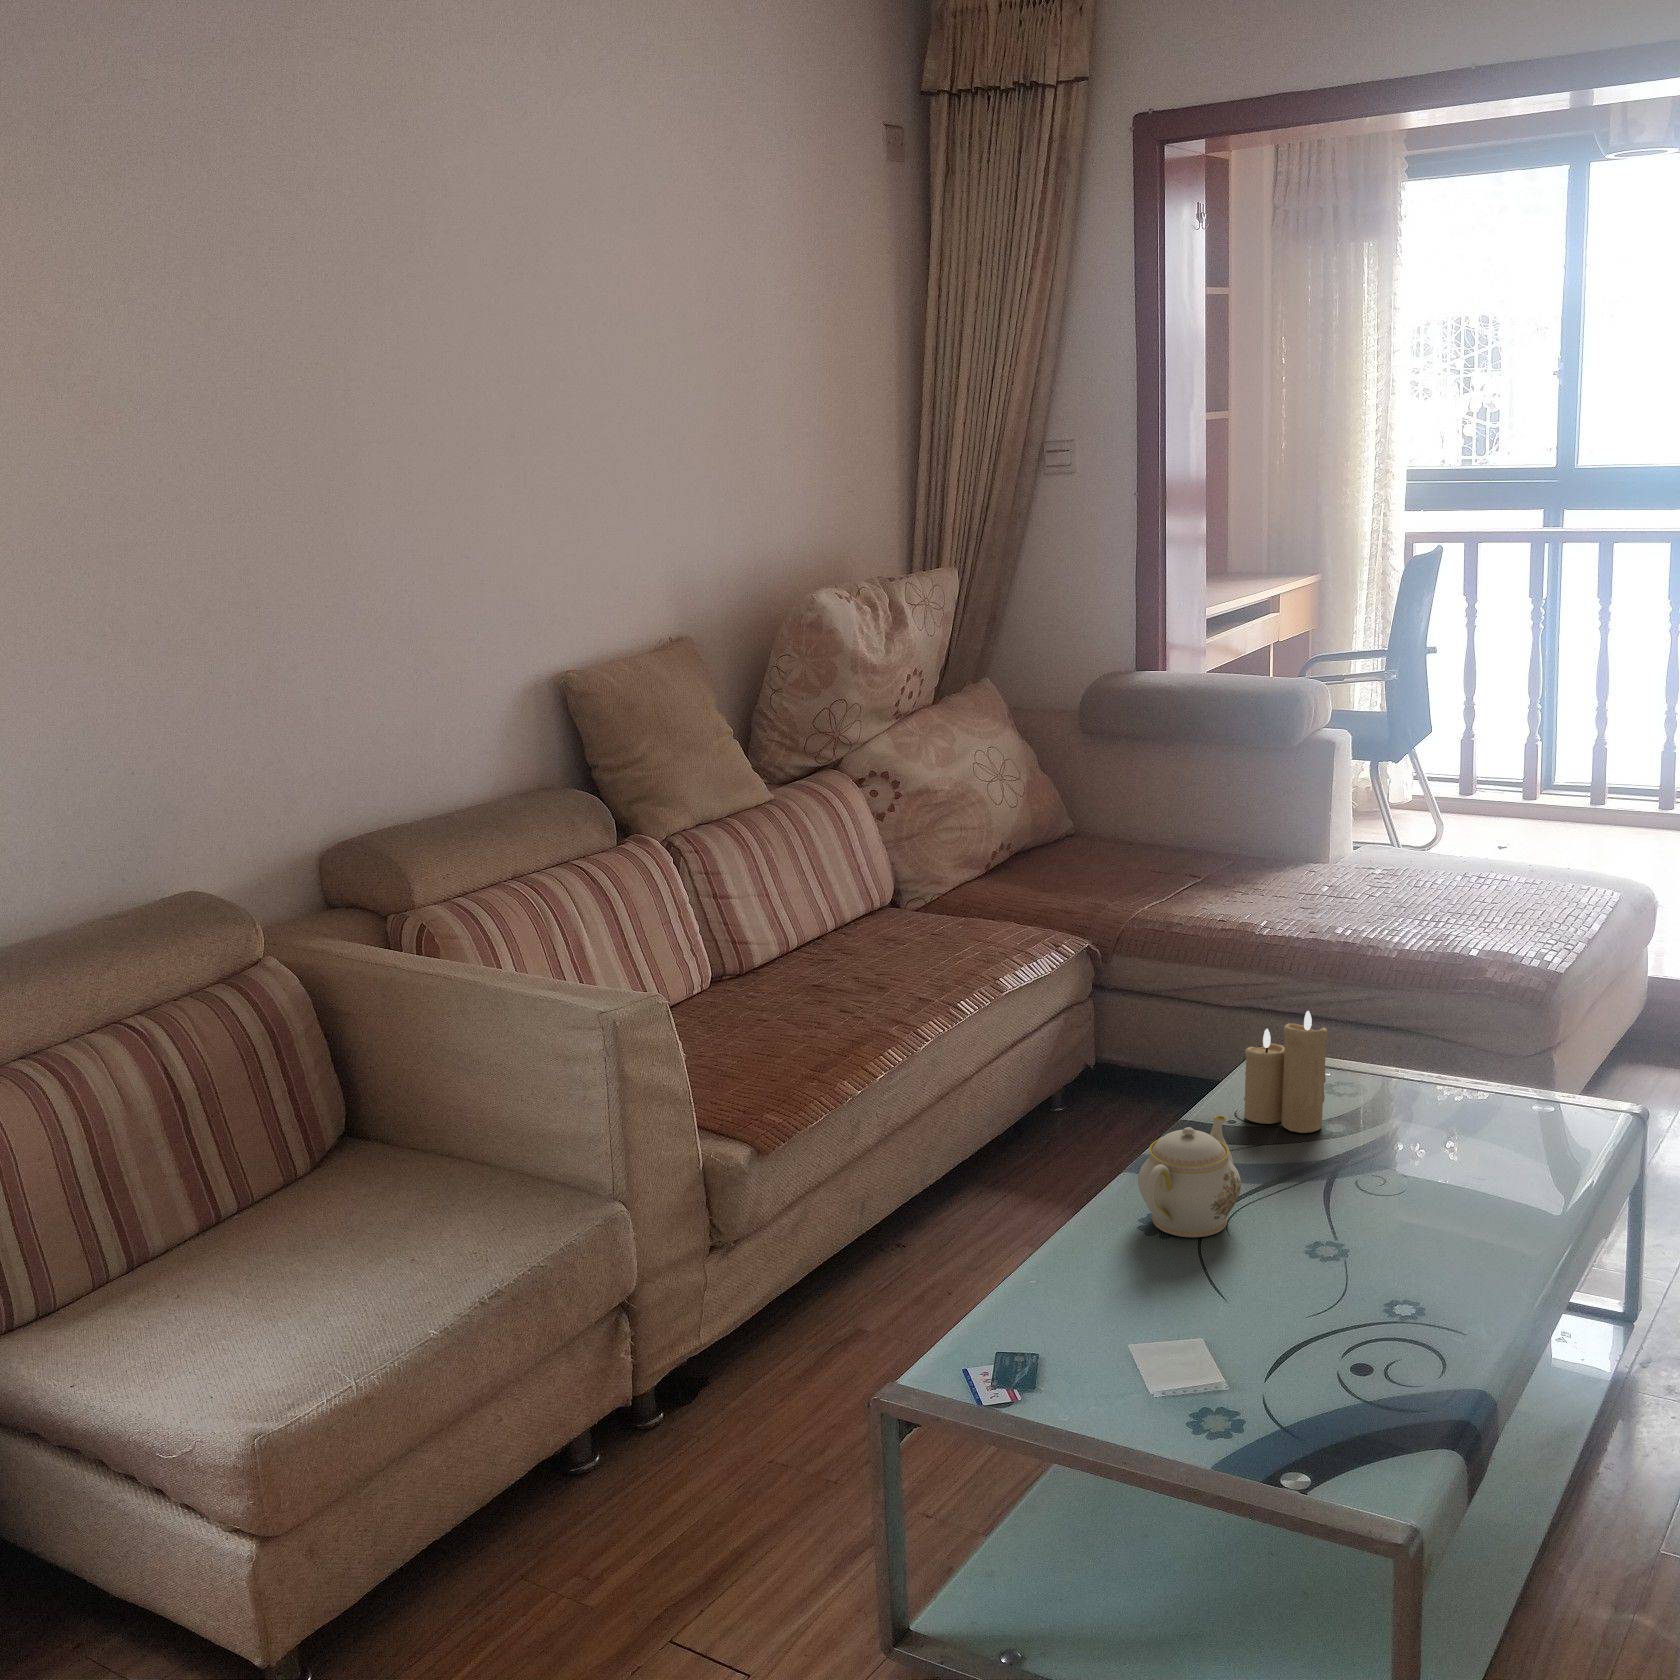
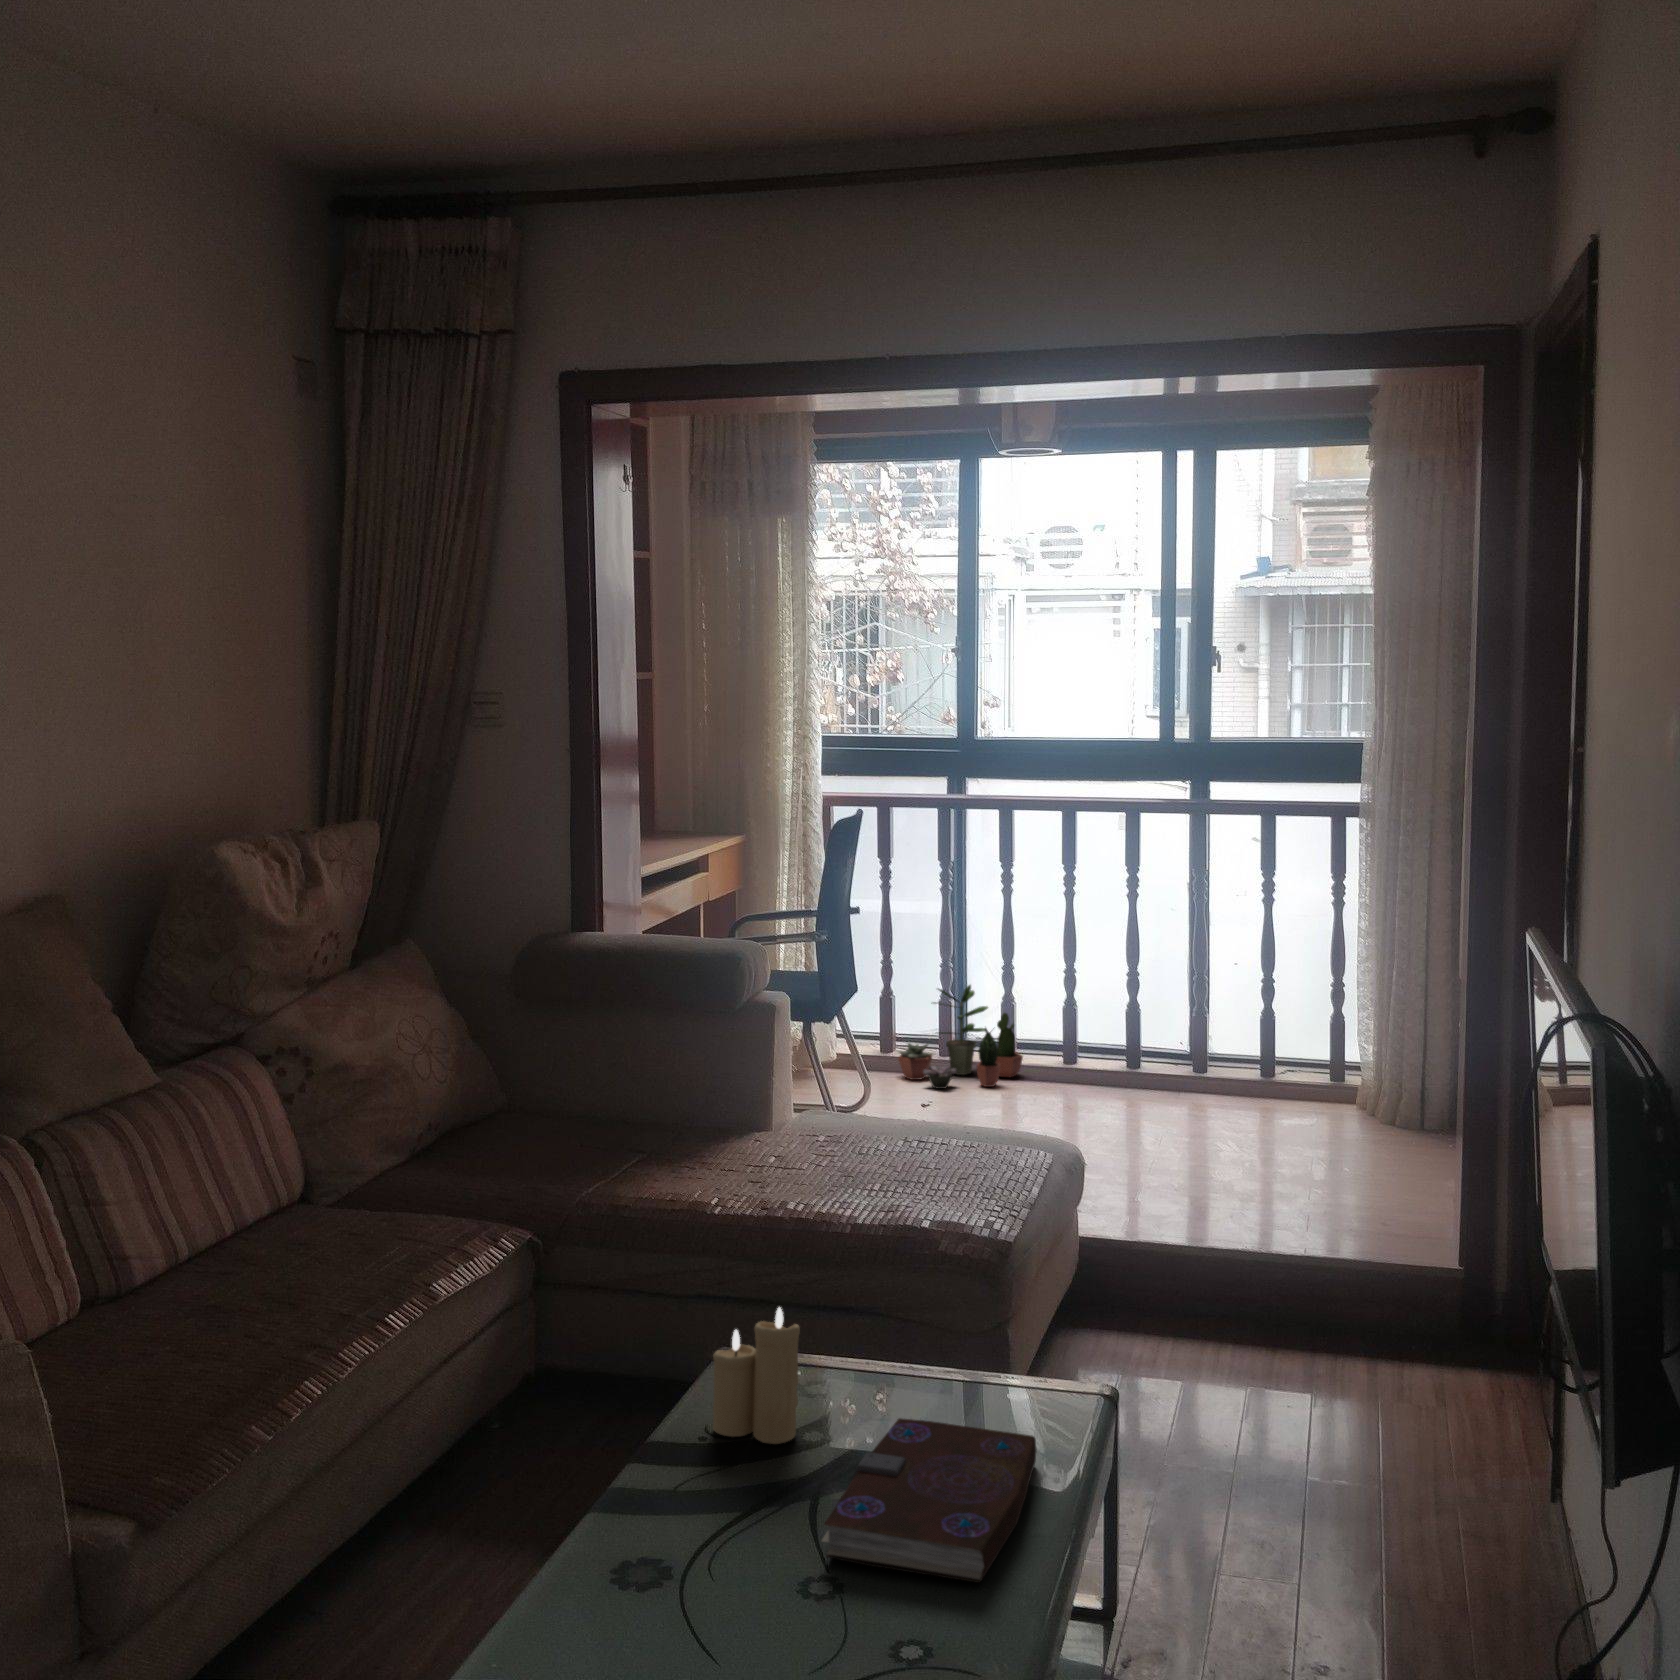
potted plant: none [1473,726,1615,833] -> present [898,985,1023,1089]
teapot: present [1138,1116,1241,1237] -> none [606,1438,720,1589]
book: none [1334,1119,1558,1262] -> present [822,1418,1037,1583]

